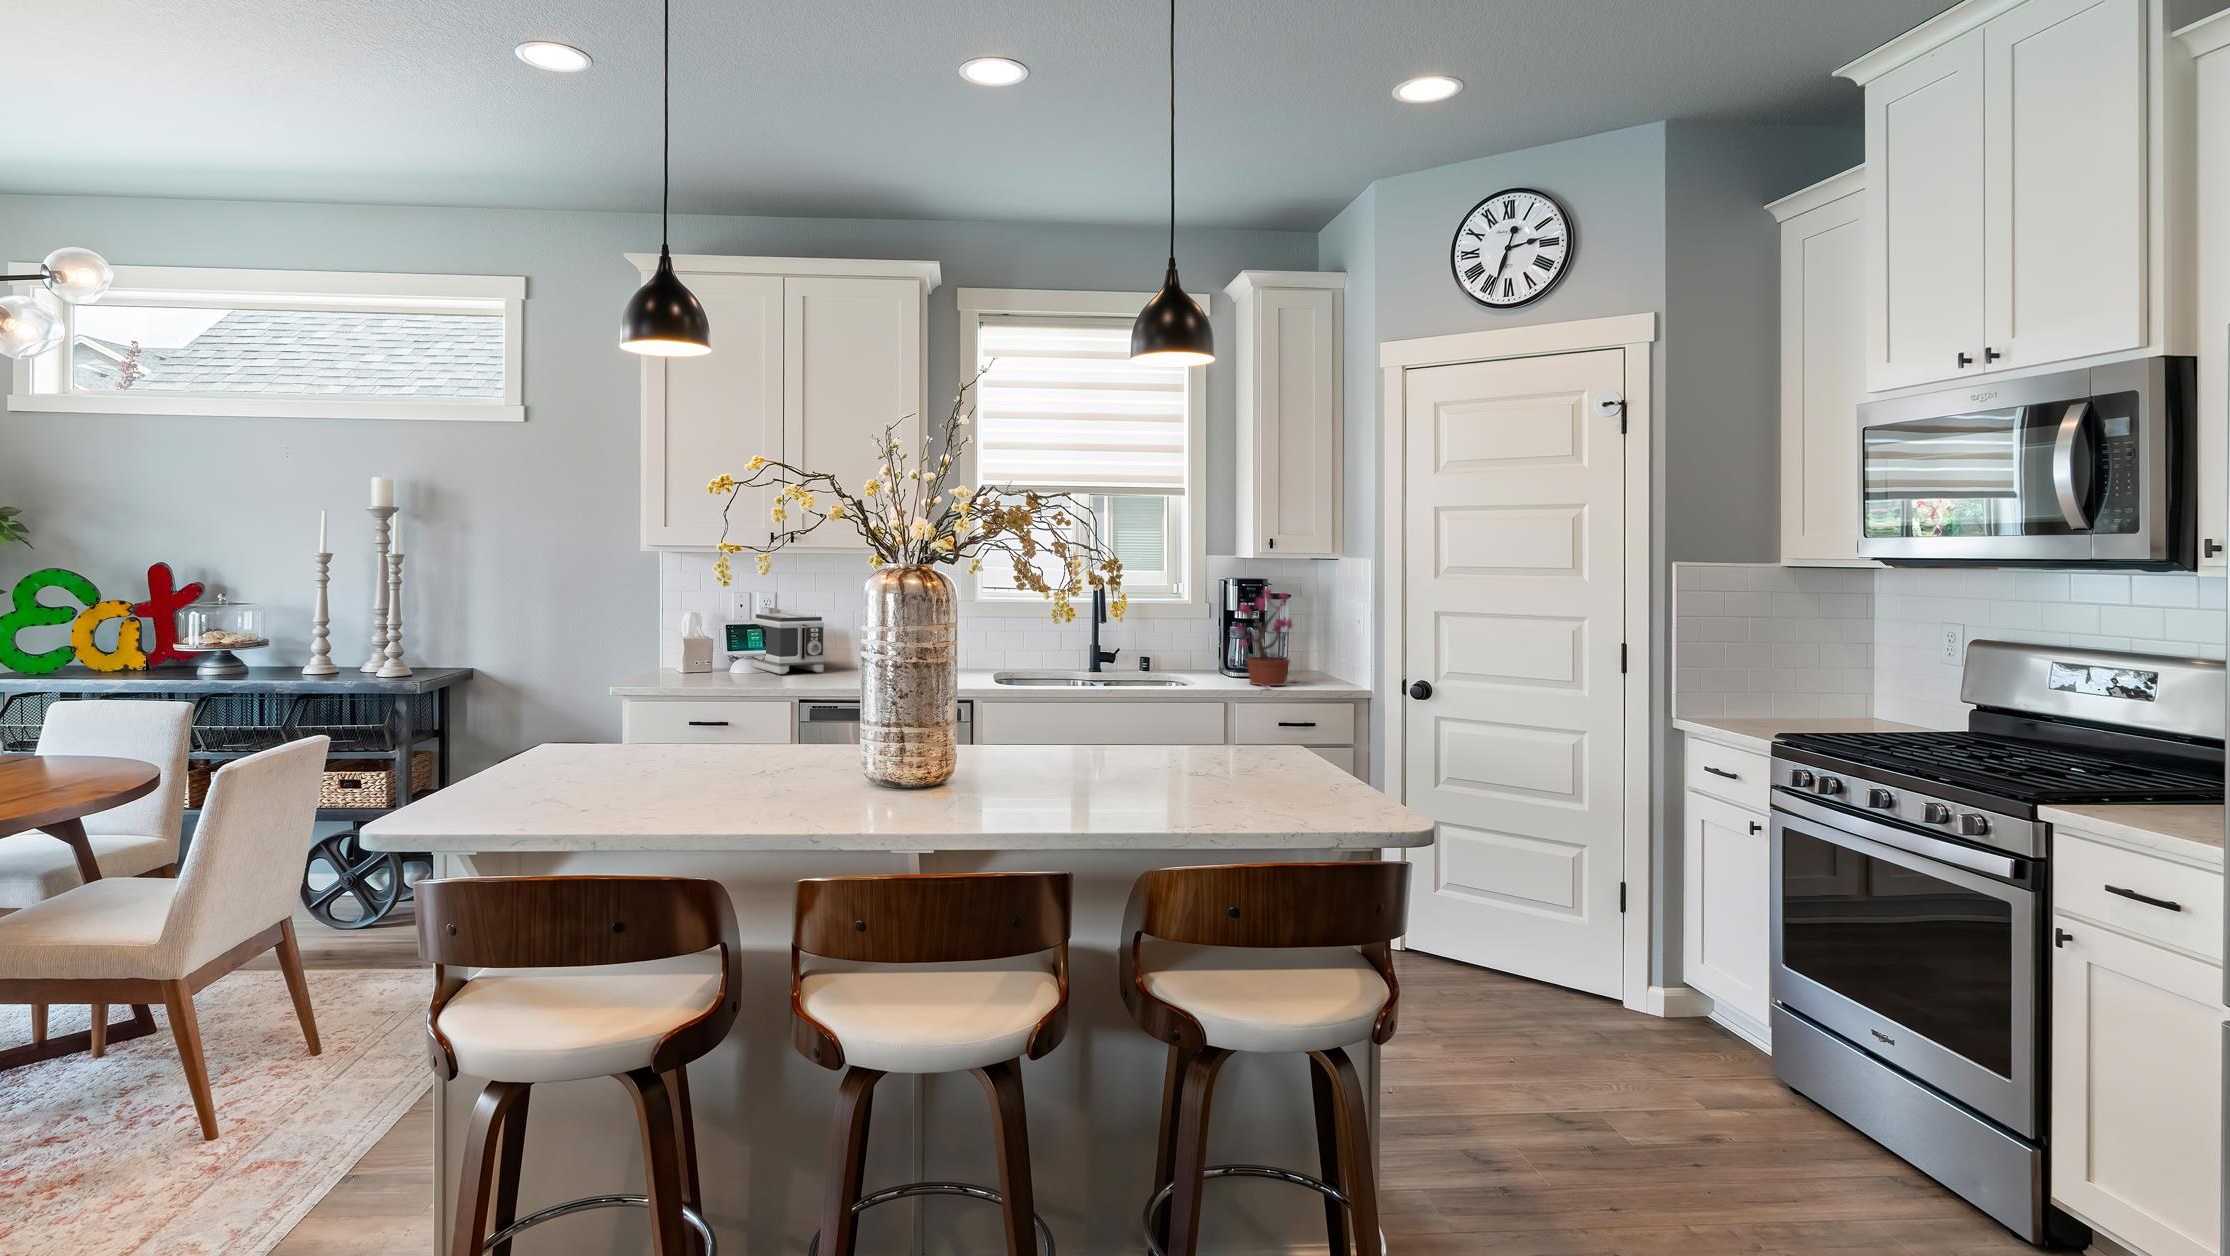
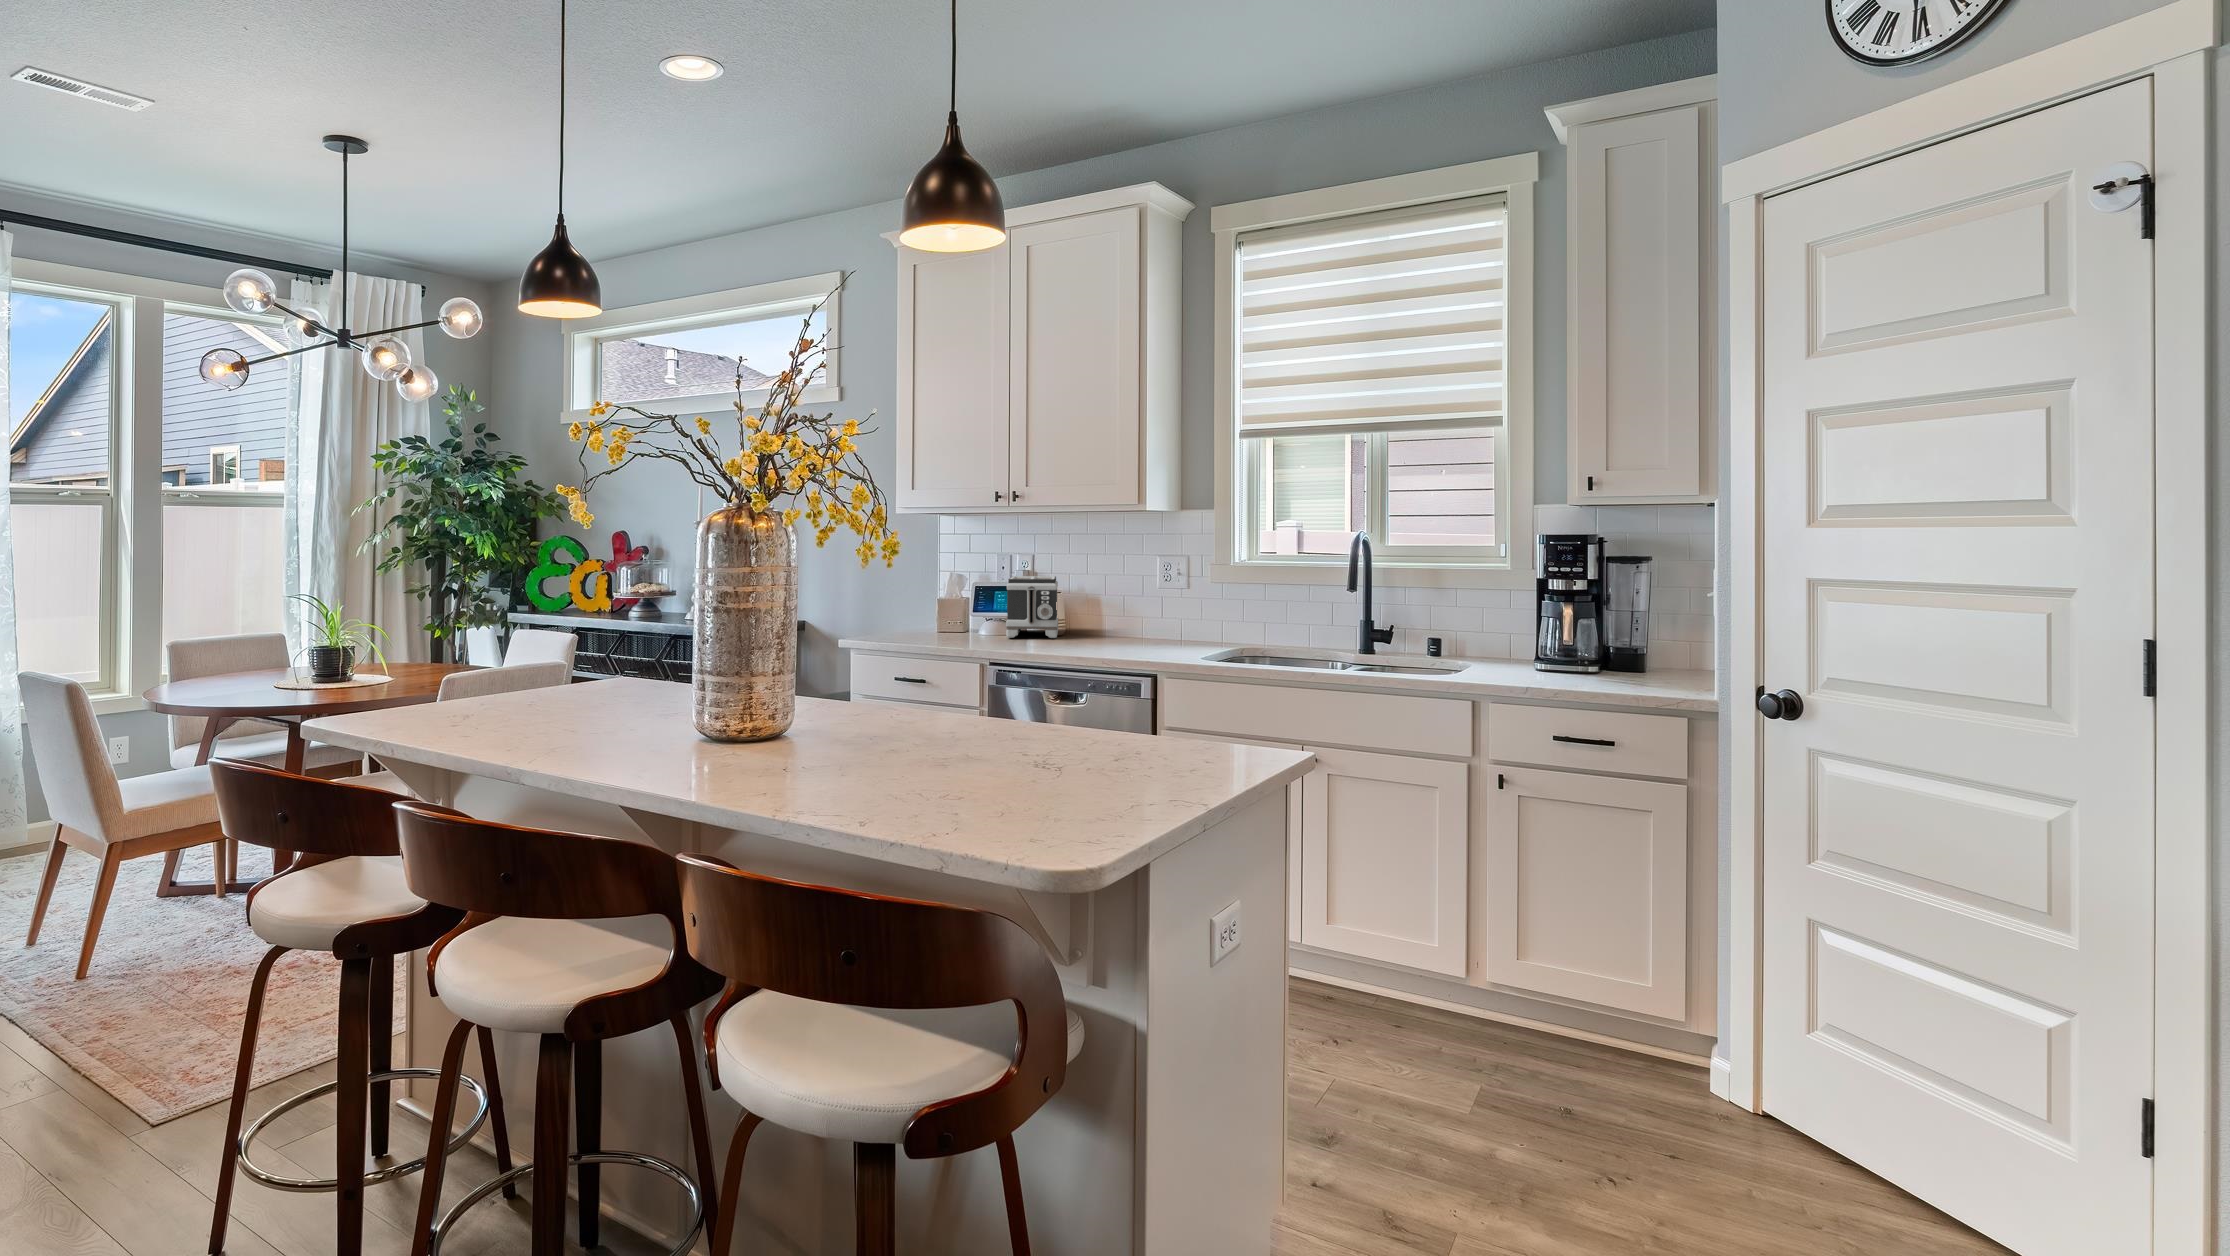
potted plant: present [1231,589,1296,688] -> none [1507,548,1632,687]

